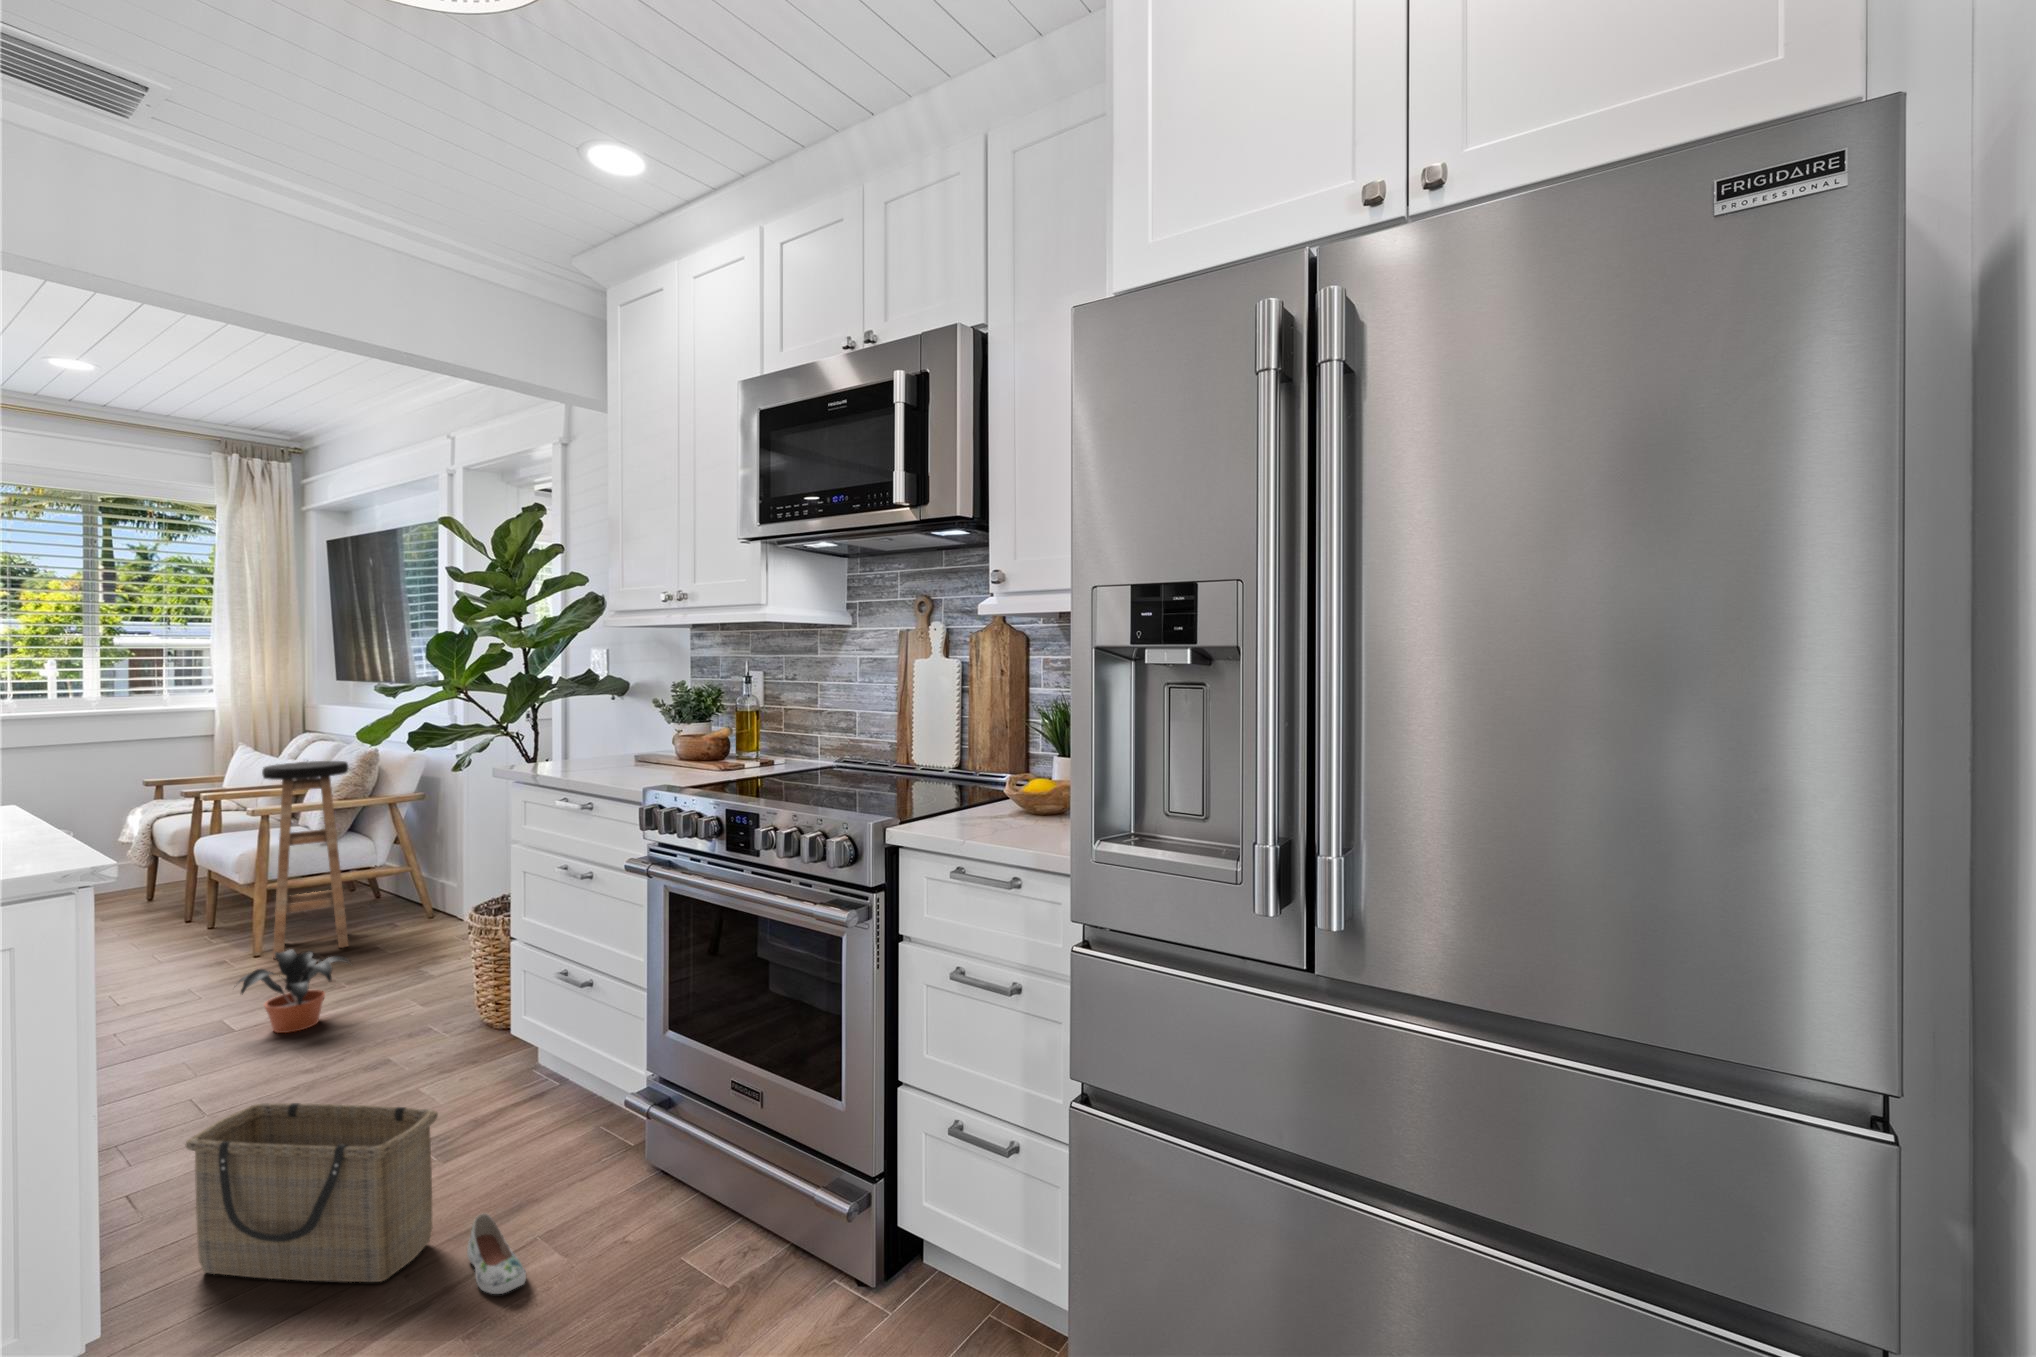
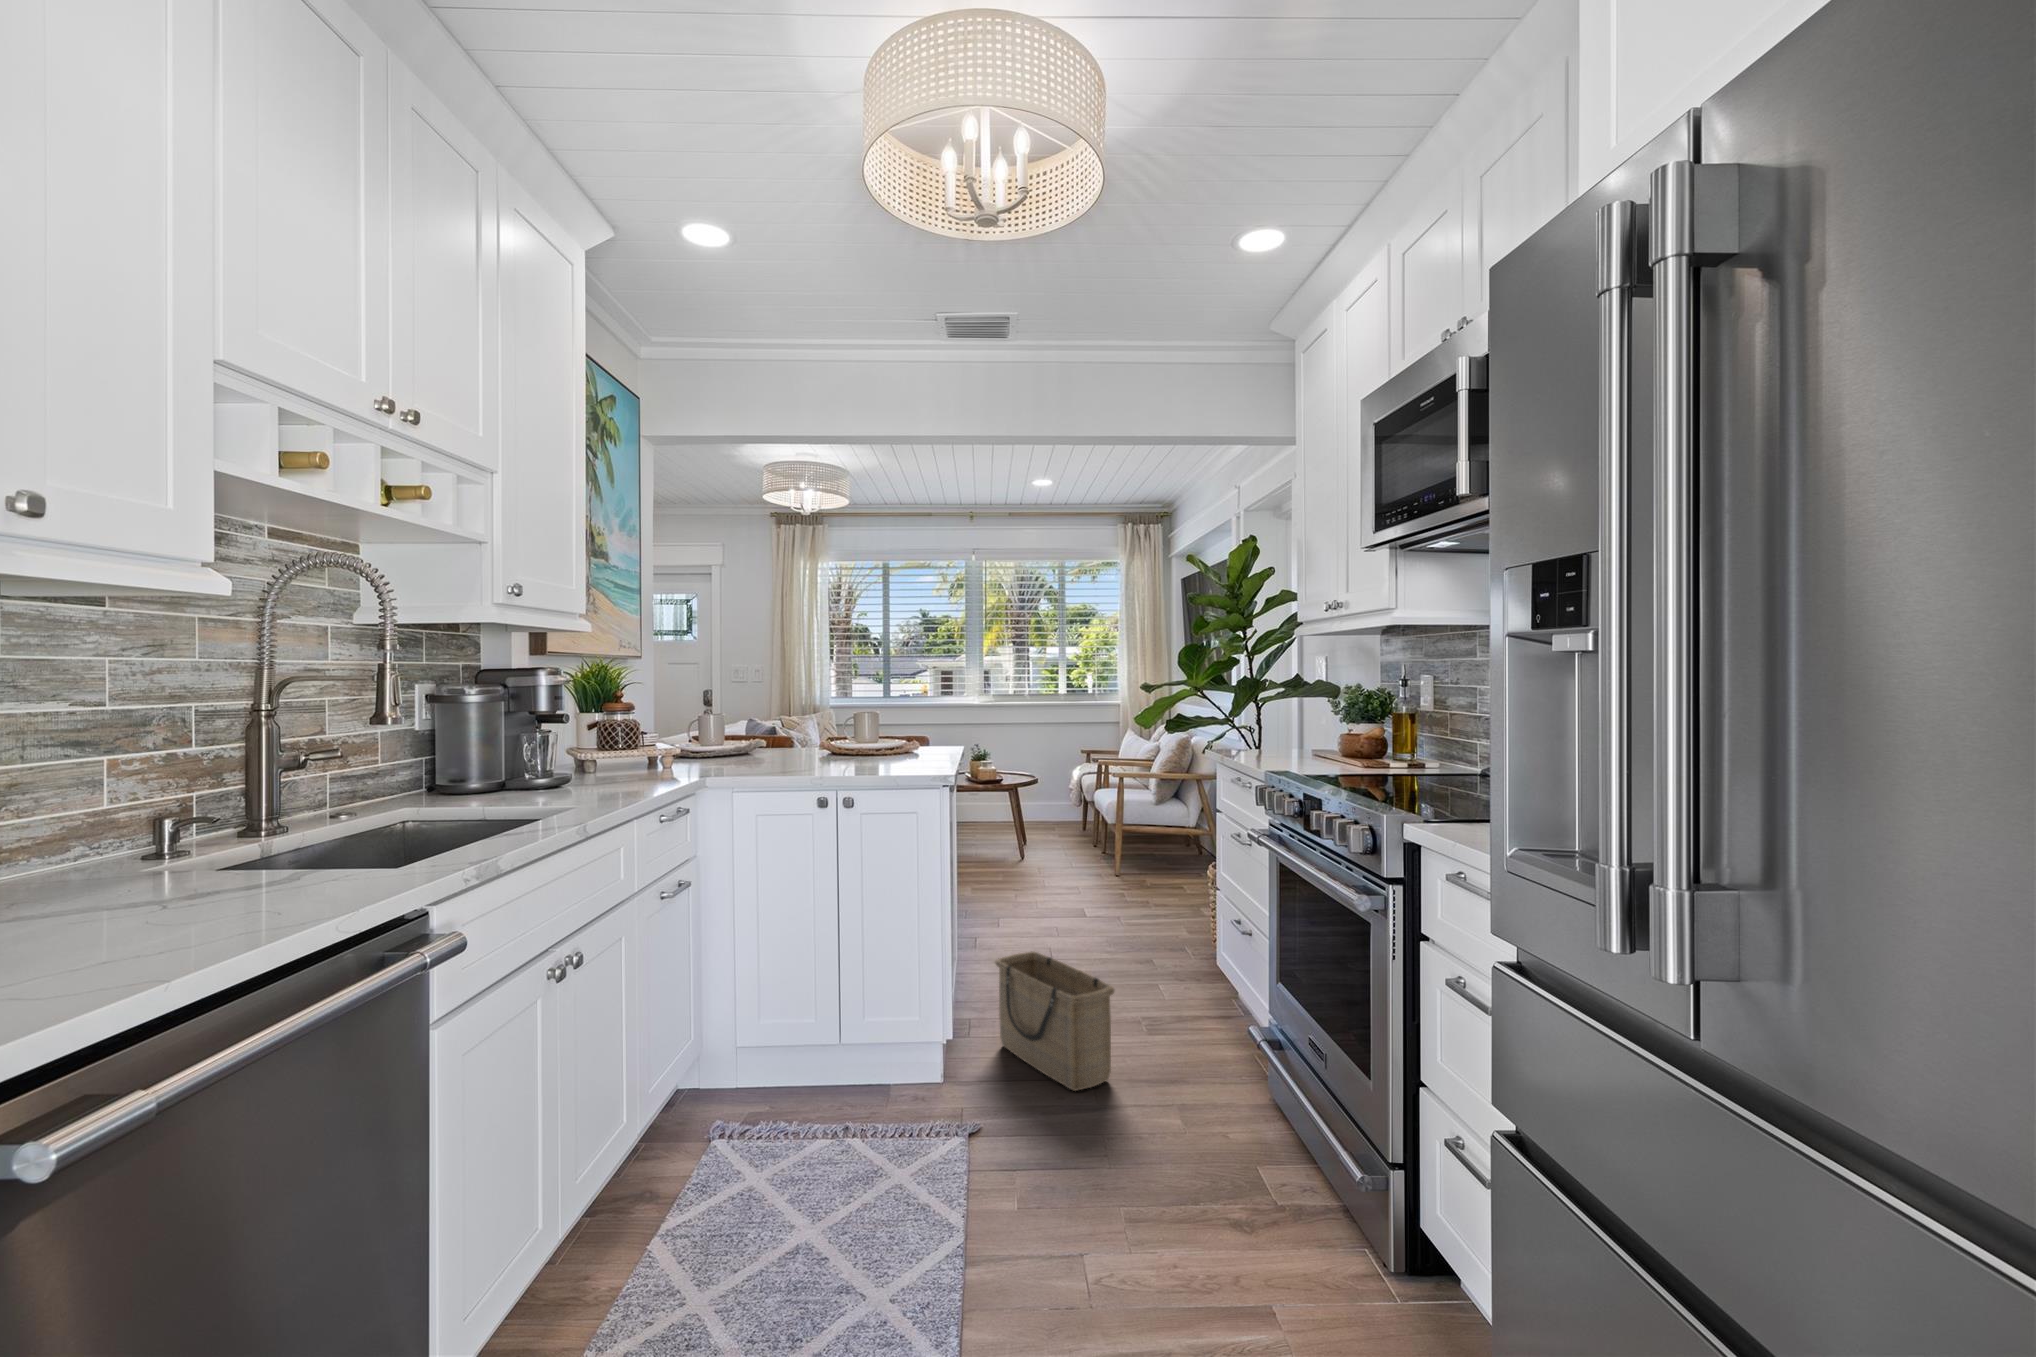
bar stool: present [262,761,348,958] -> none [1117,741,1167,880]
potted plant: present [239,949,351,1033] -> none [1077,869,1144,927]
shoe: present [467,1213,526,1294] -> none [1119,1072,1148,1131]

